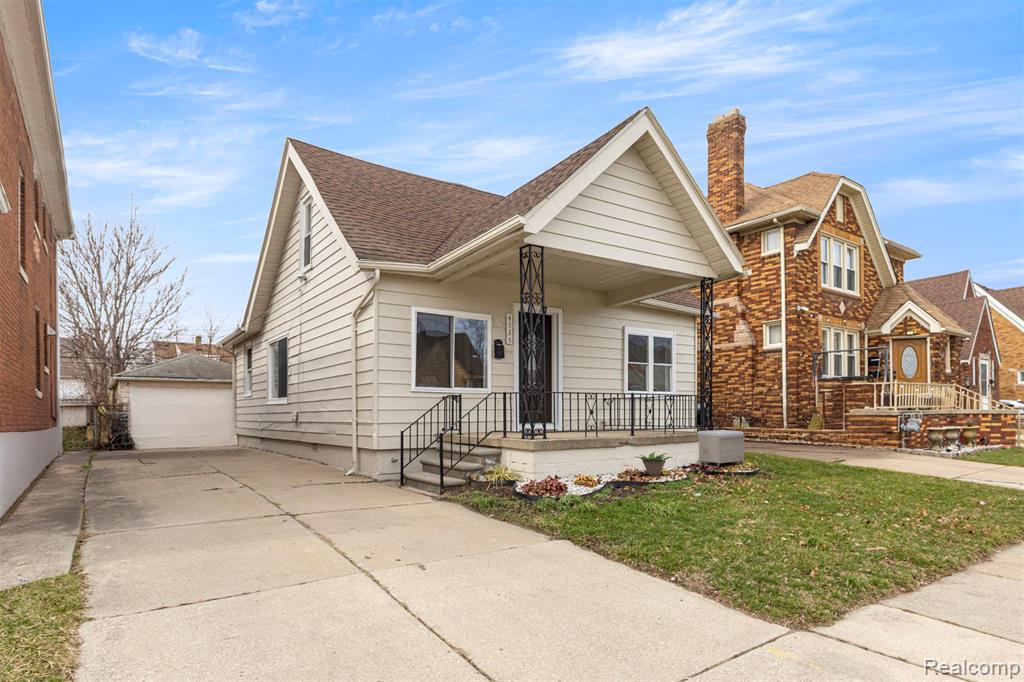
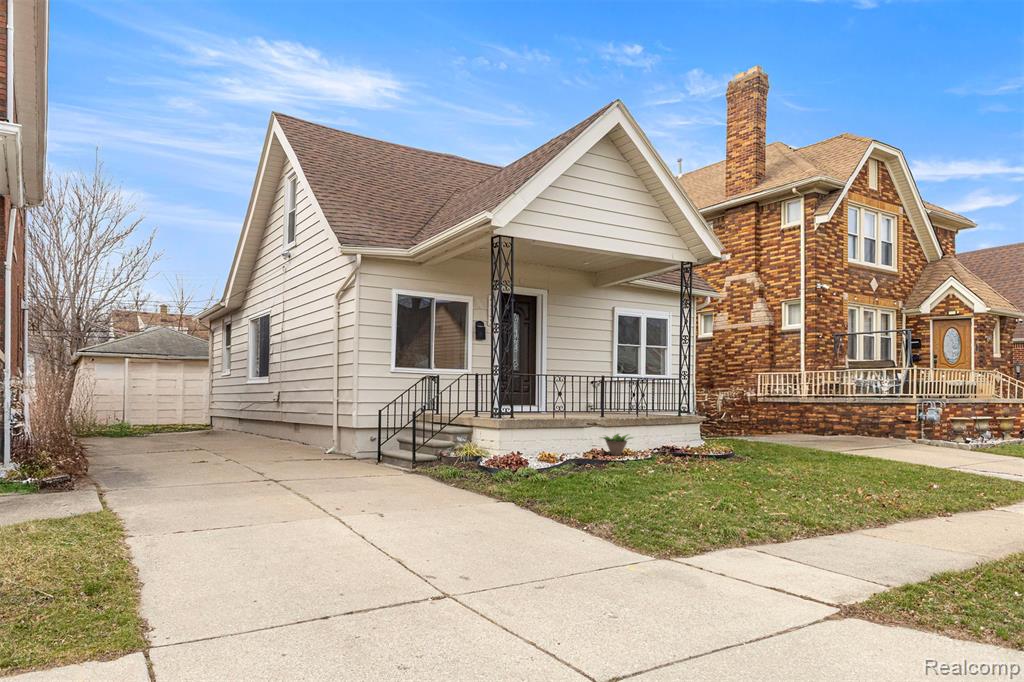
storage bench: present [698,430,744,466] -> none [669,414,715,449]

